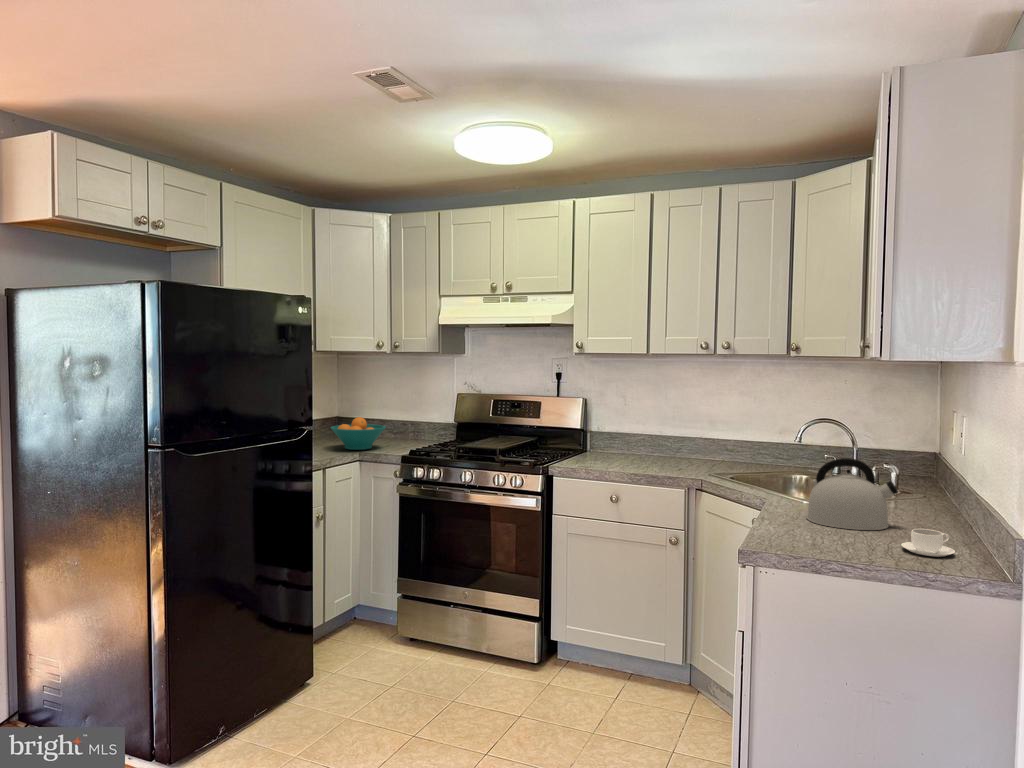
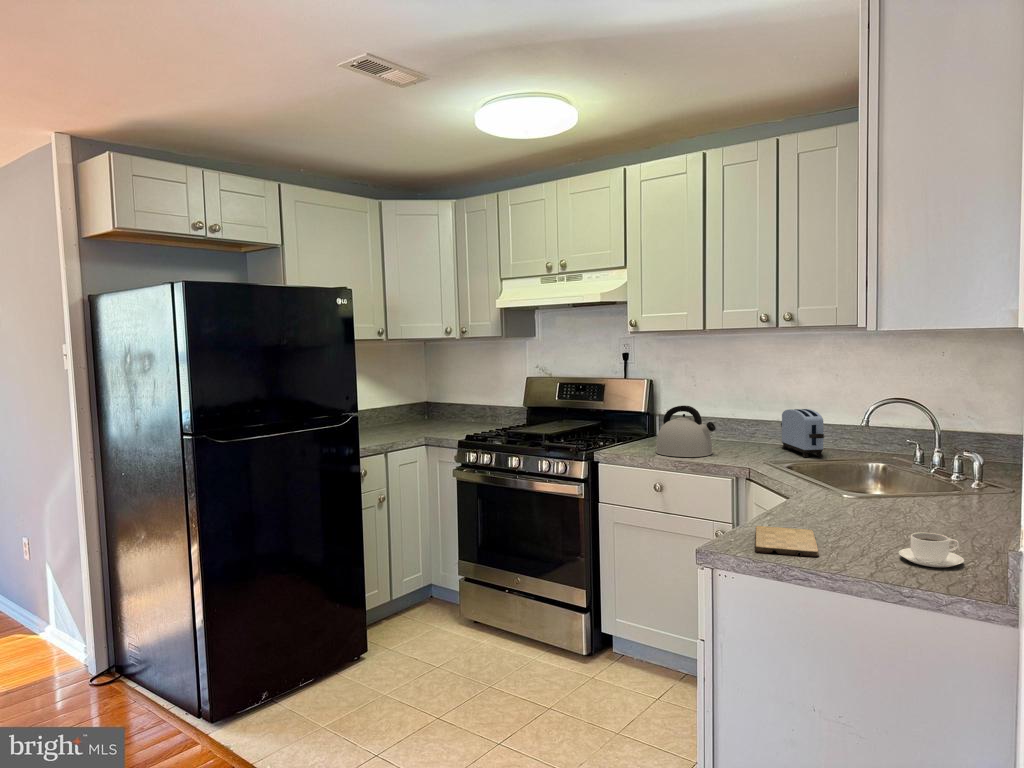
fruit bowl: present [331,417,386,450] -> none [397,402,451,434]
toaster: none [710,427,757,470] -> present [781,409,824,457]
kettle: present [807,458,898,530] -> present [656,406,716,457]
cutting board: none [771,529,843,552] -> present [755,526,819,556]

